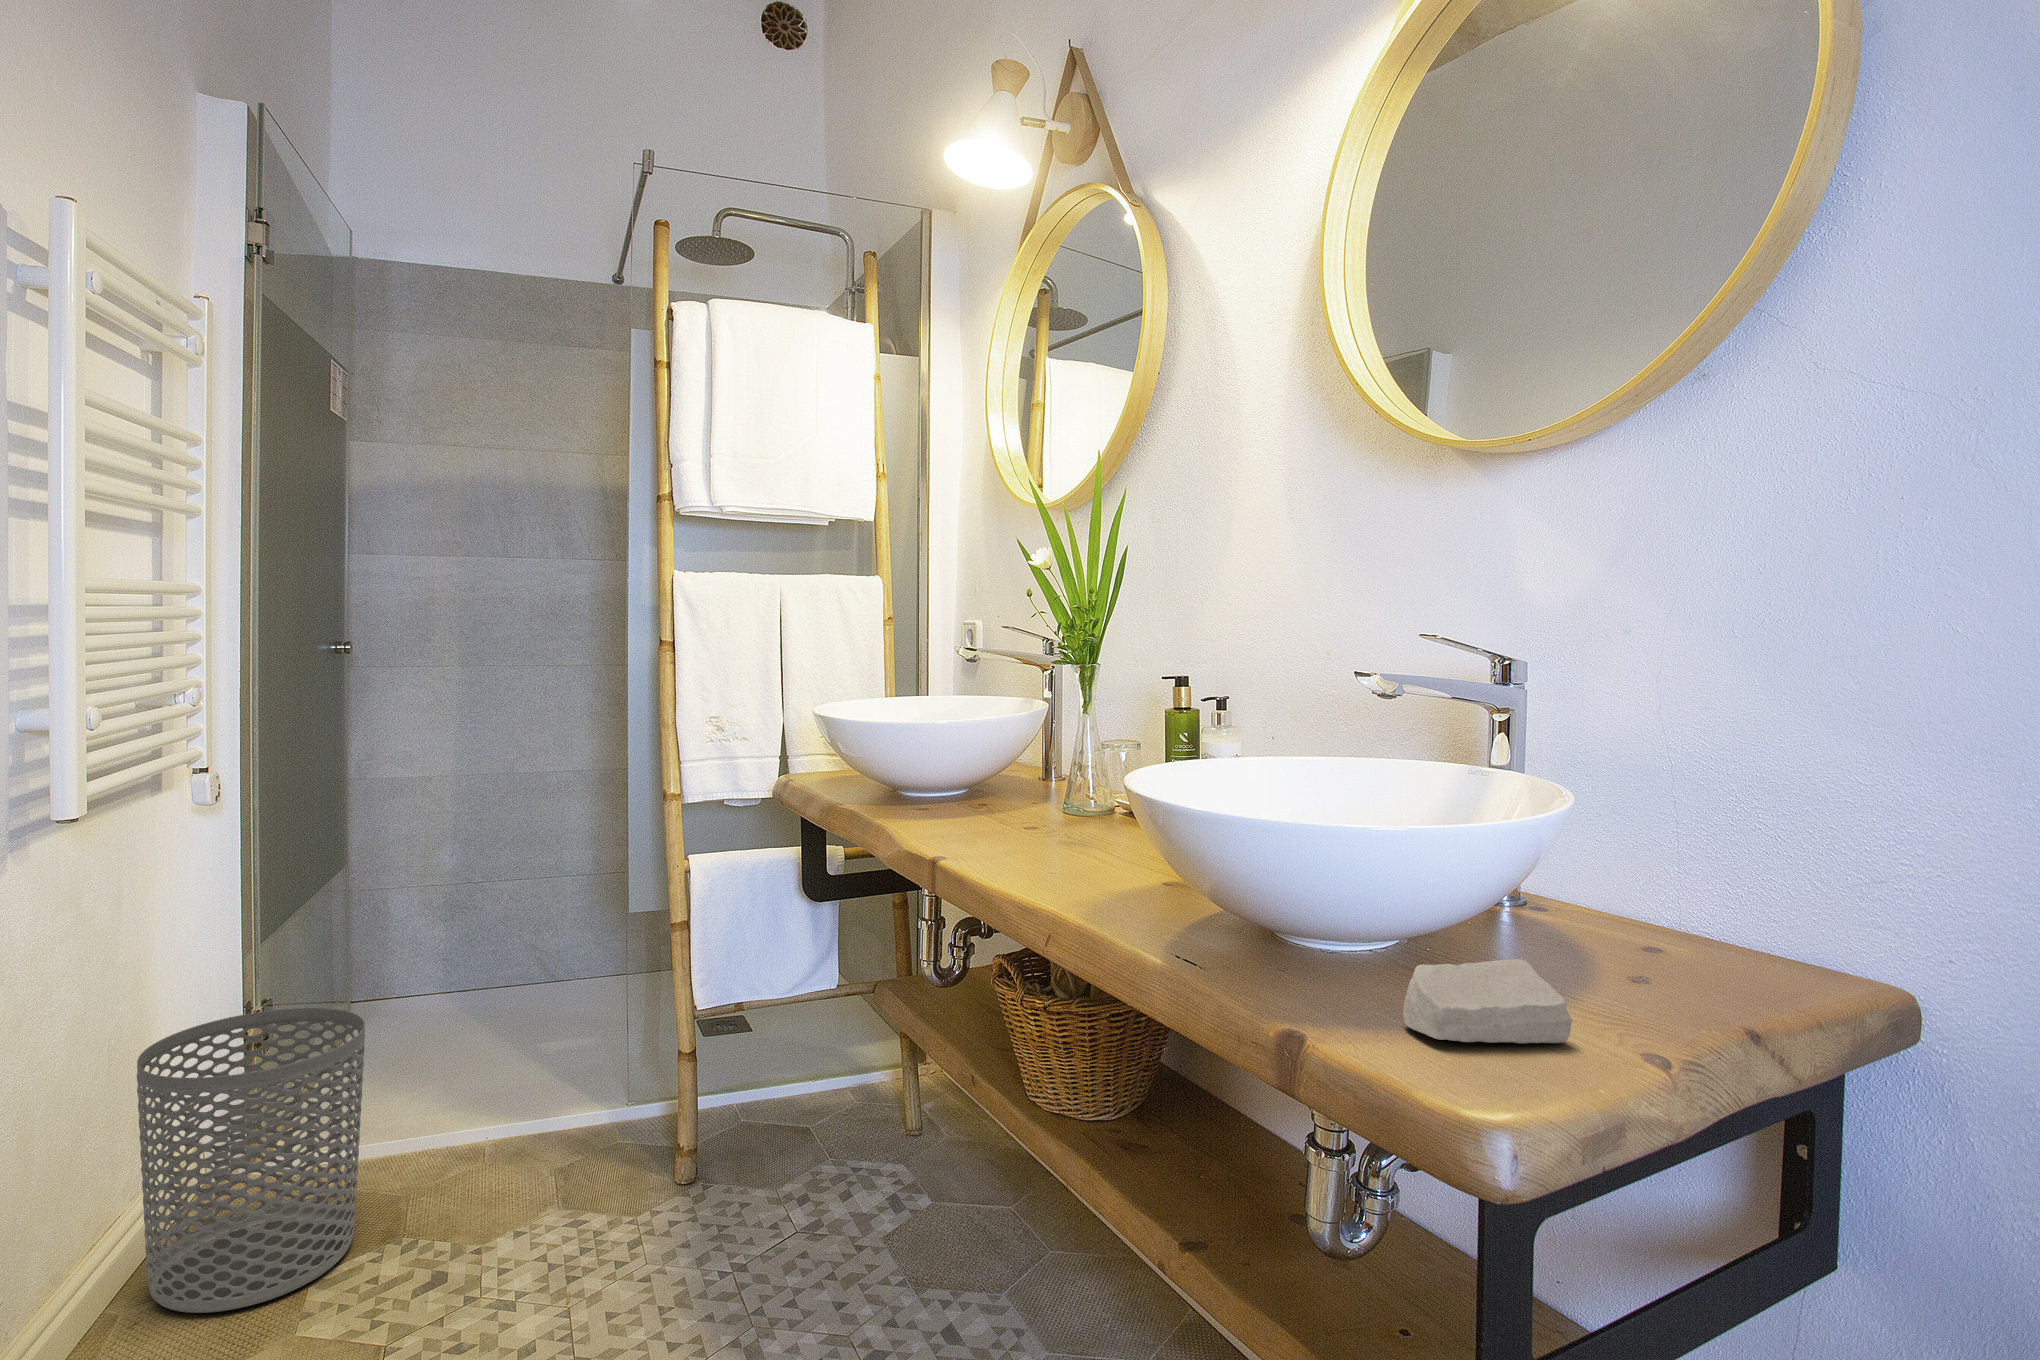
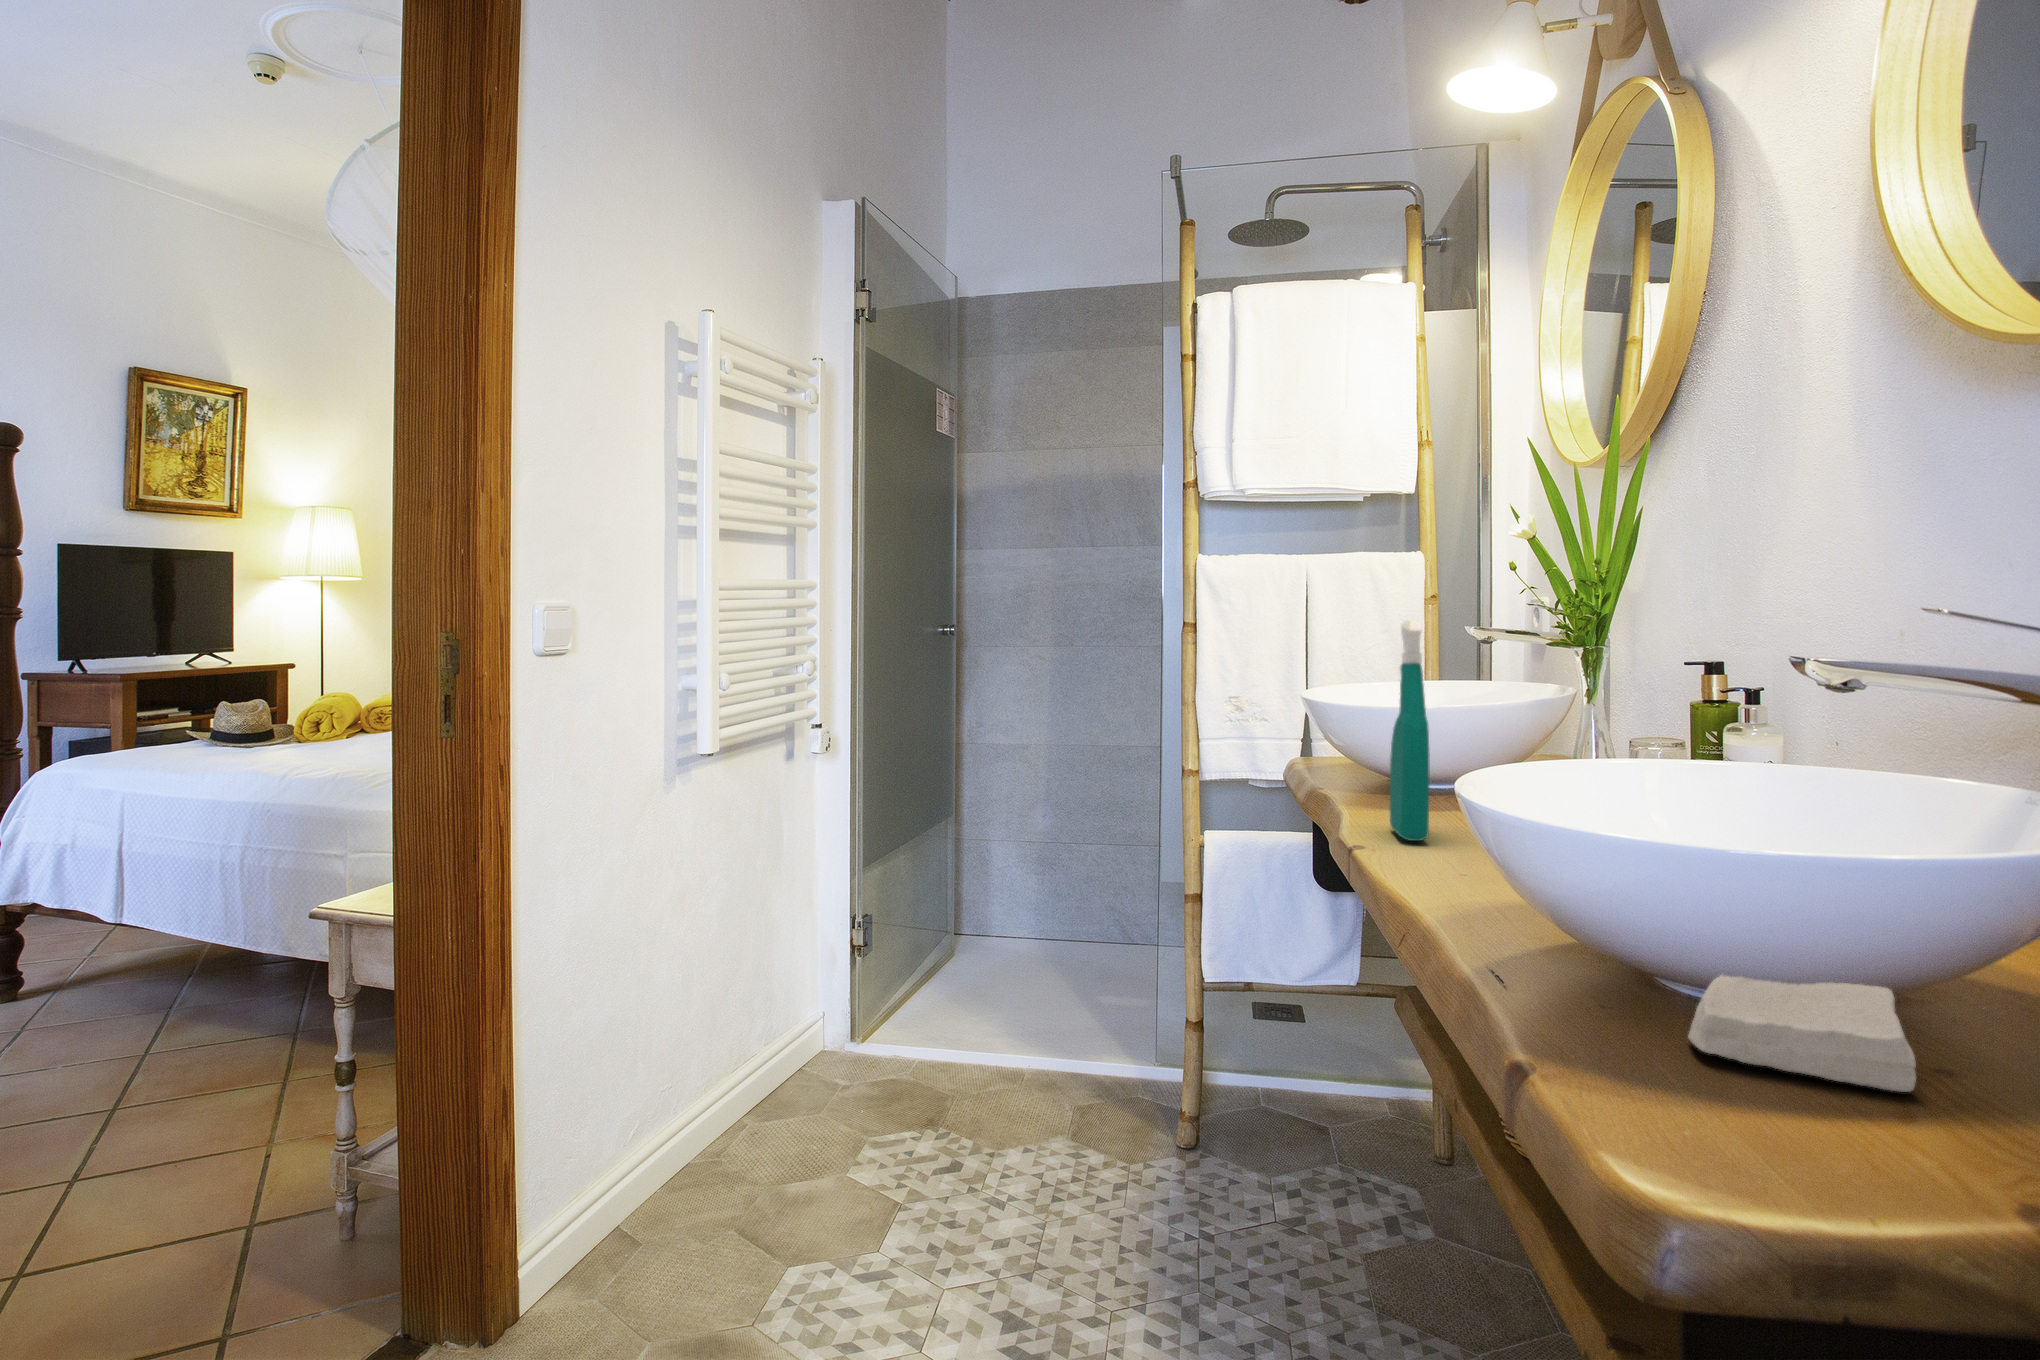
spray bottle: none [957,651,1006,856] -> present [1390,620,1430,841]
waste bin: present [137,1008,365,1313] -> none [762,918,916,1144]

